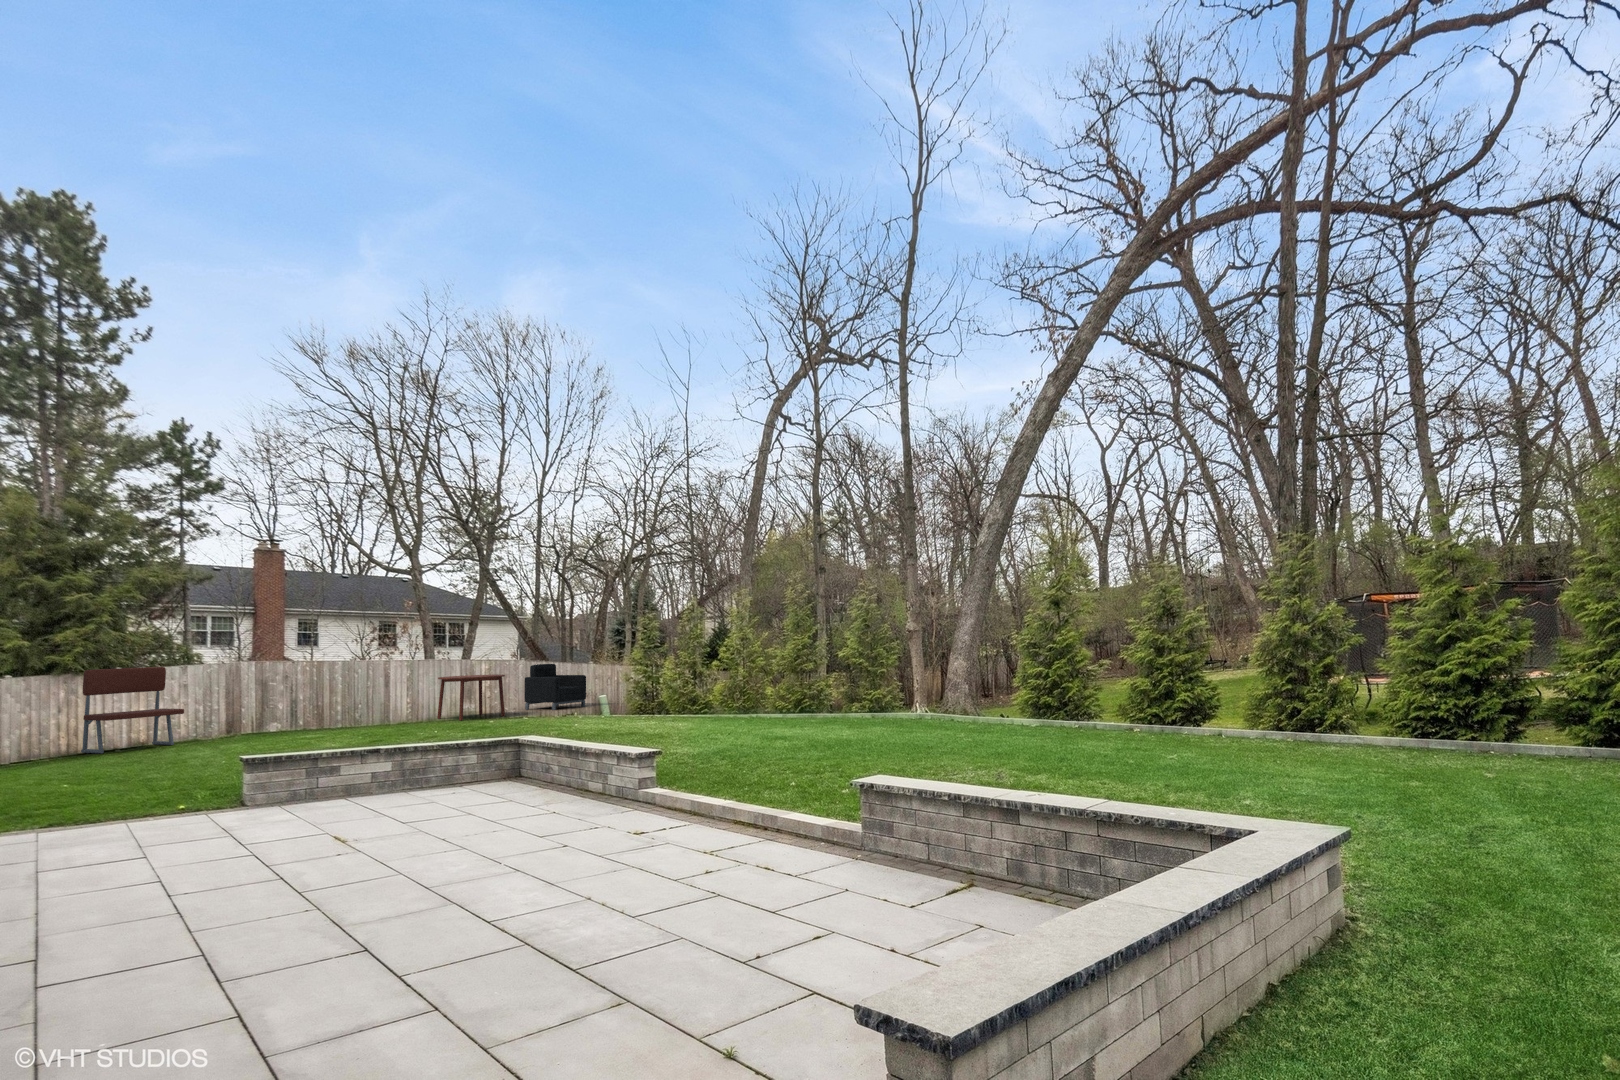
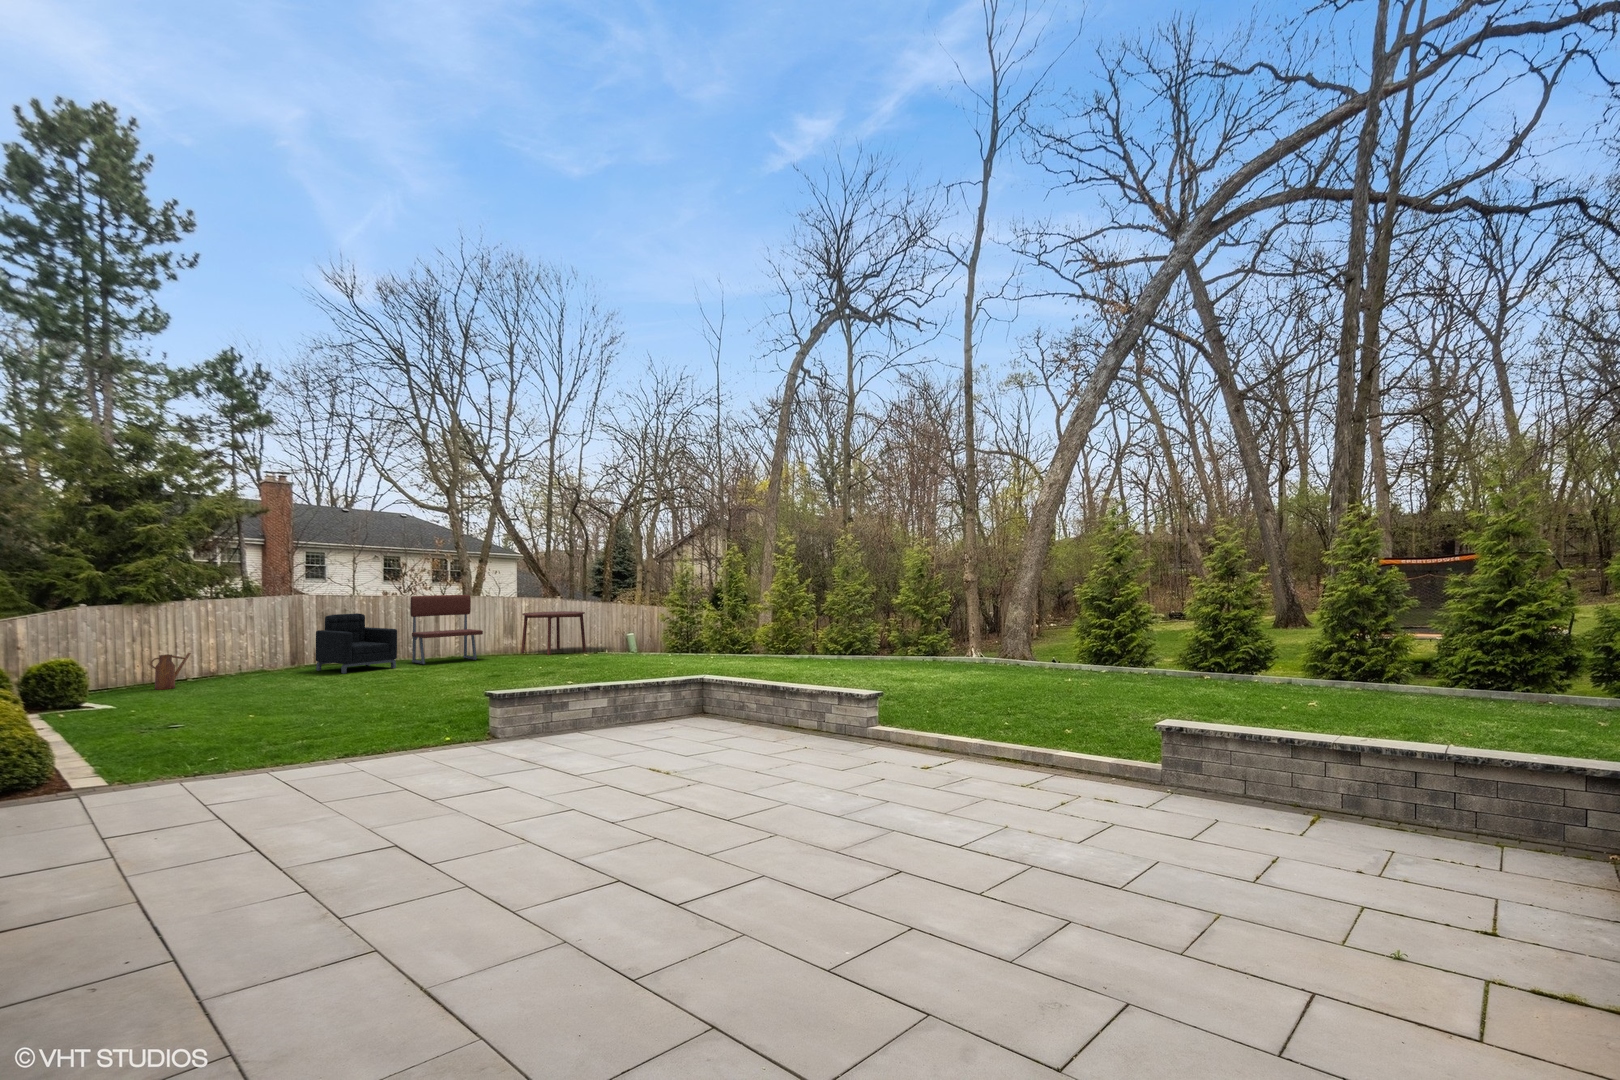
armchair: present [524,664,586,710] -> present [316,613,397,674]
bench: present [81,667,184,754] -> present [410,595,483,664]
watering can: none [18,720,64,759] -> present [150,653,191,690]

